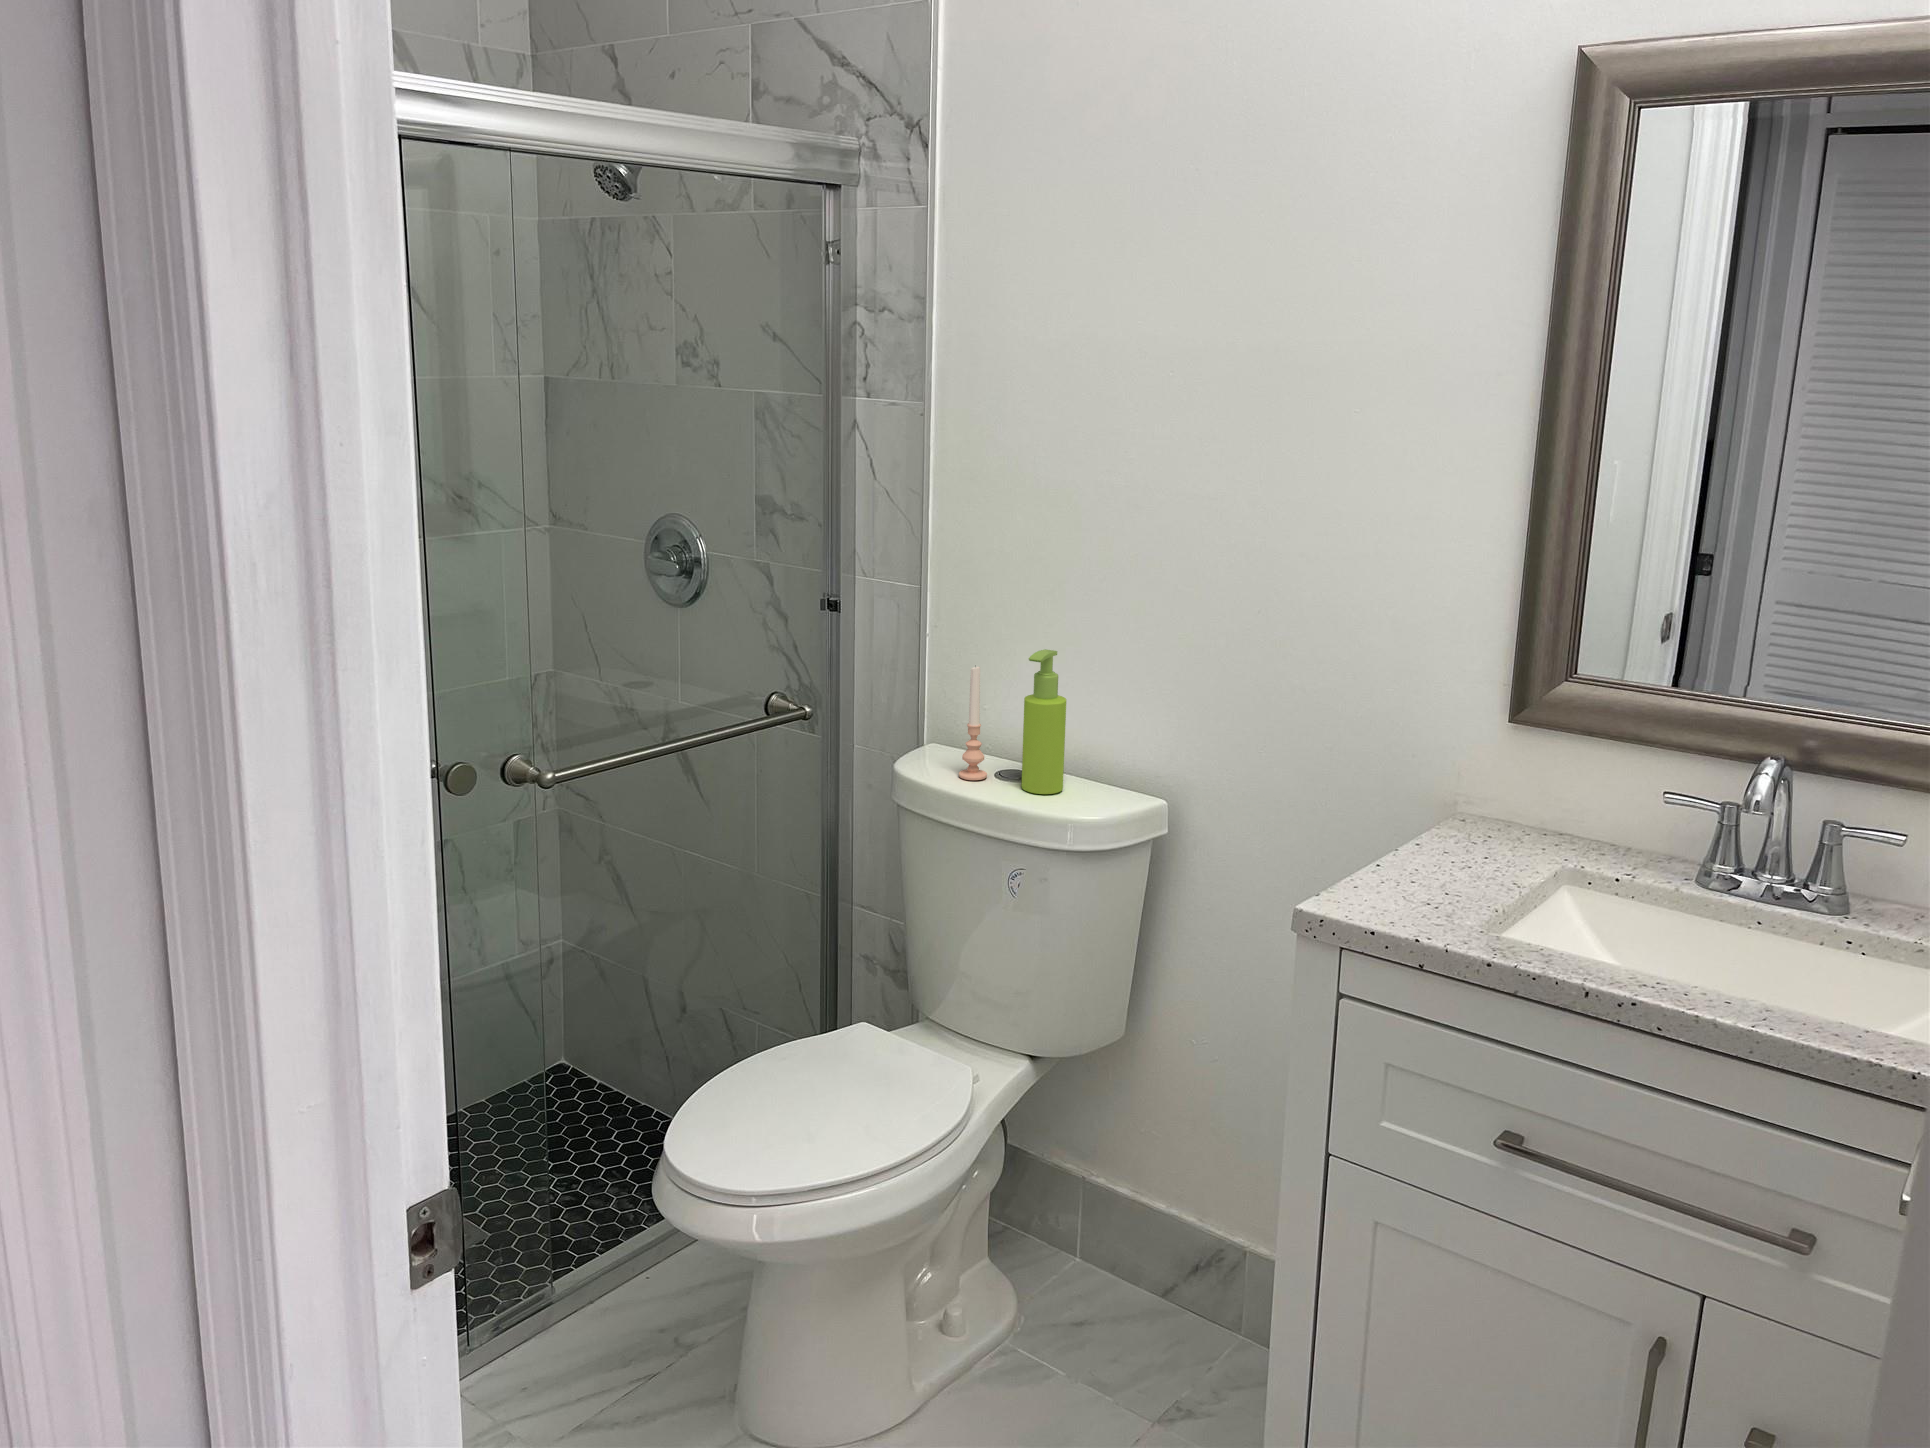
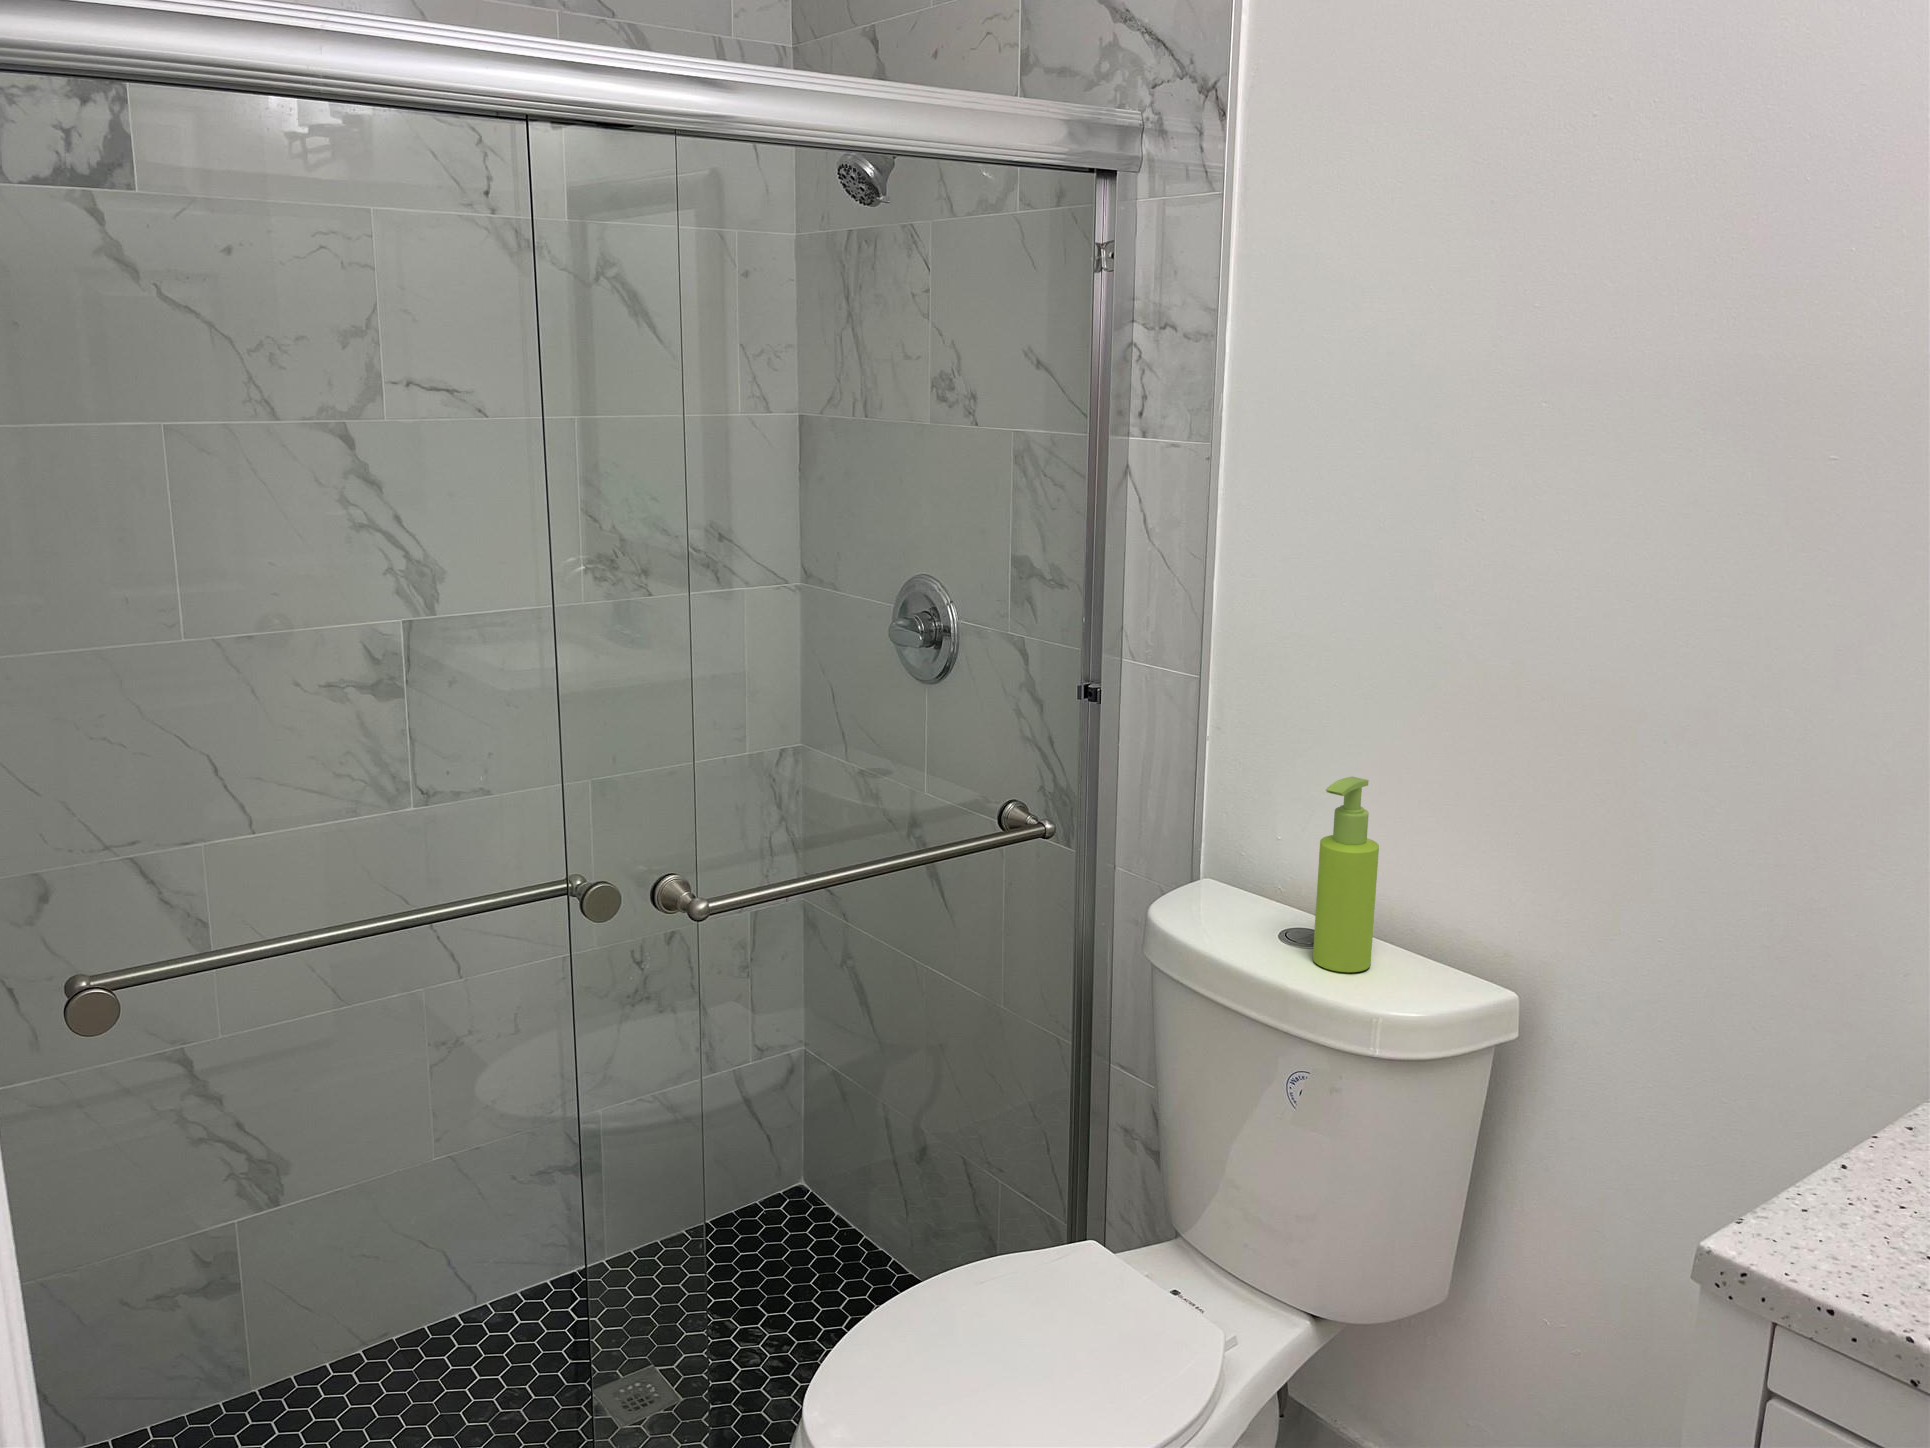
candle: present [959,666,987,780] -> none [1230,791,1268,943]

